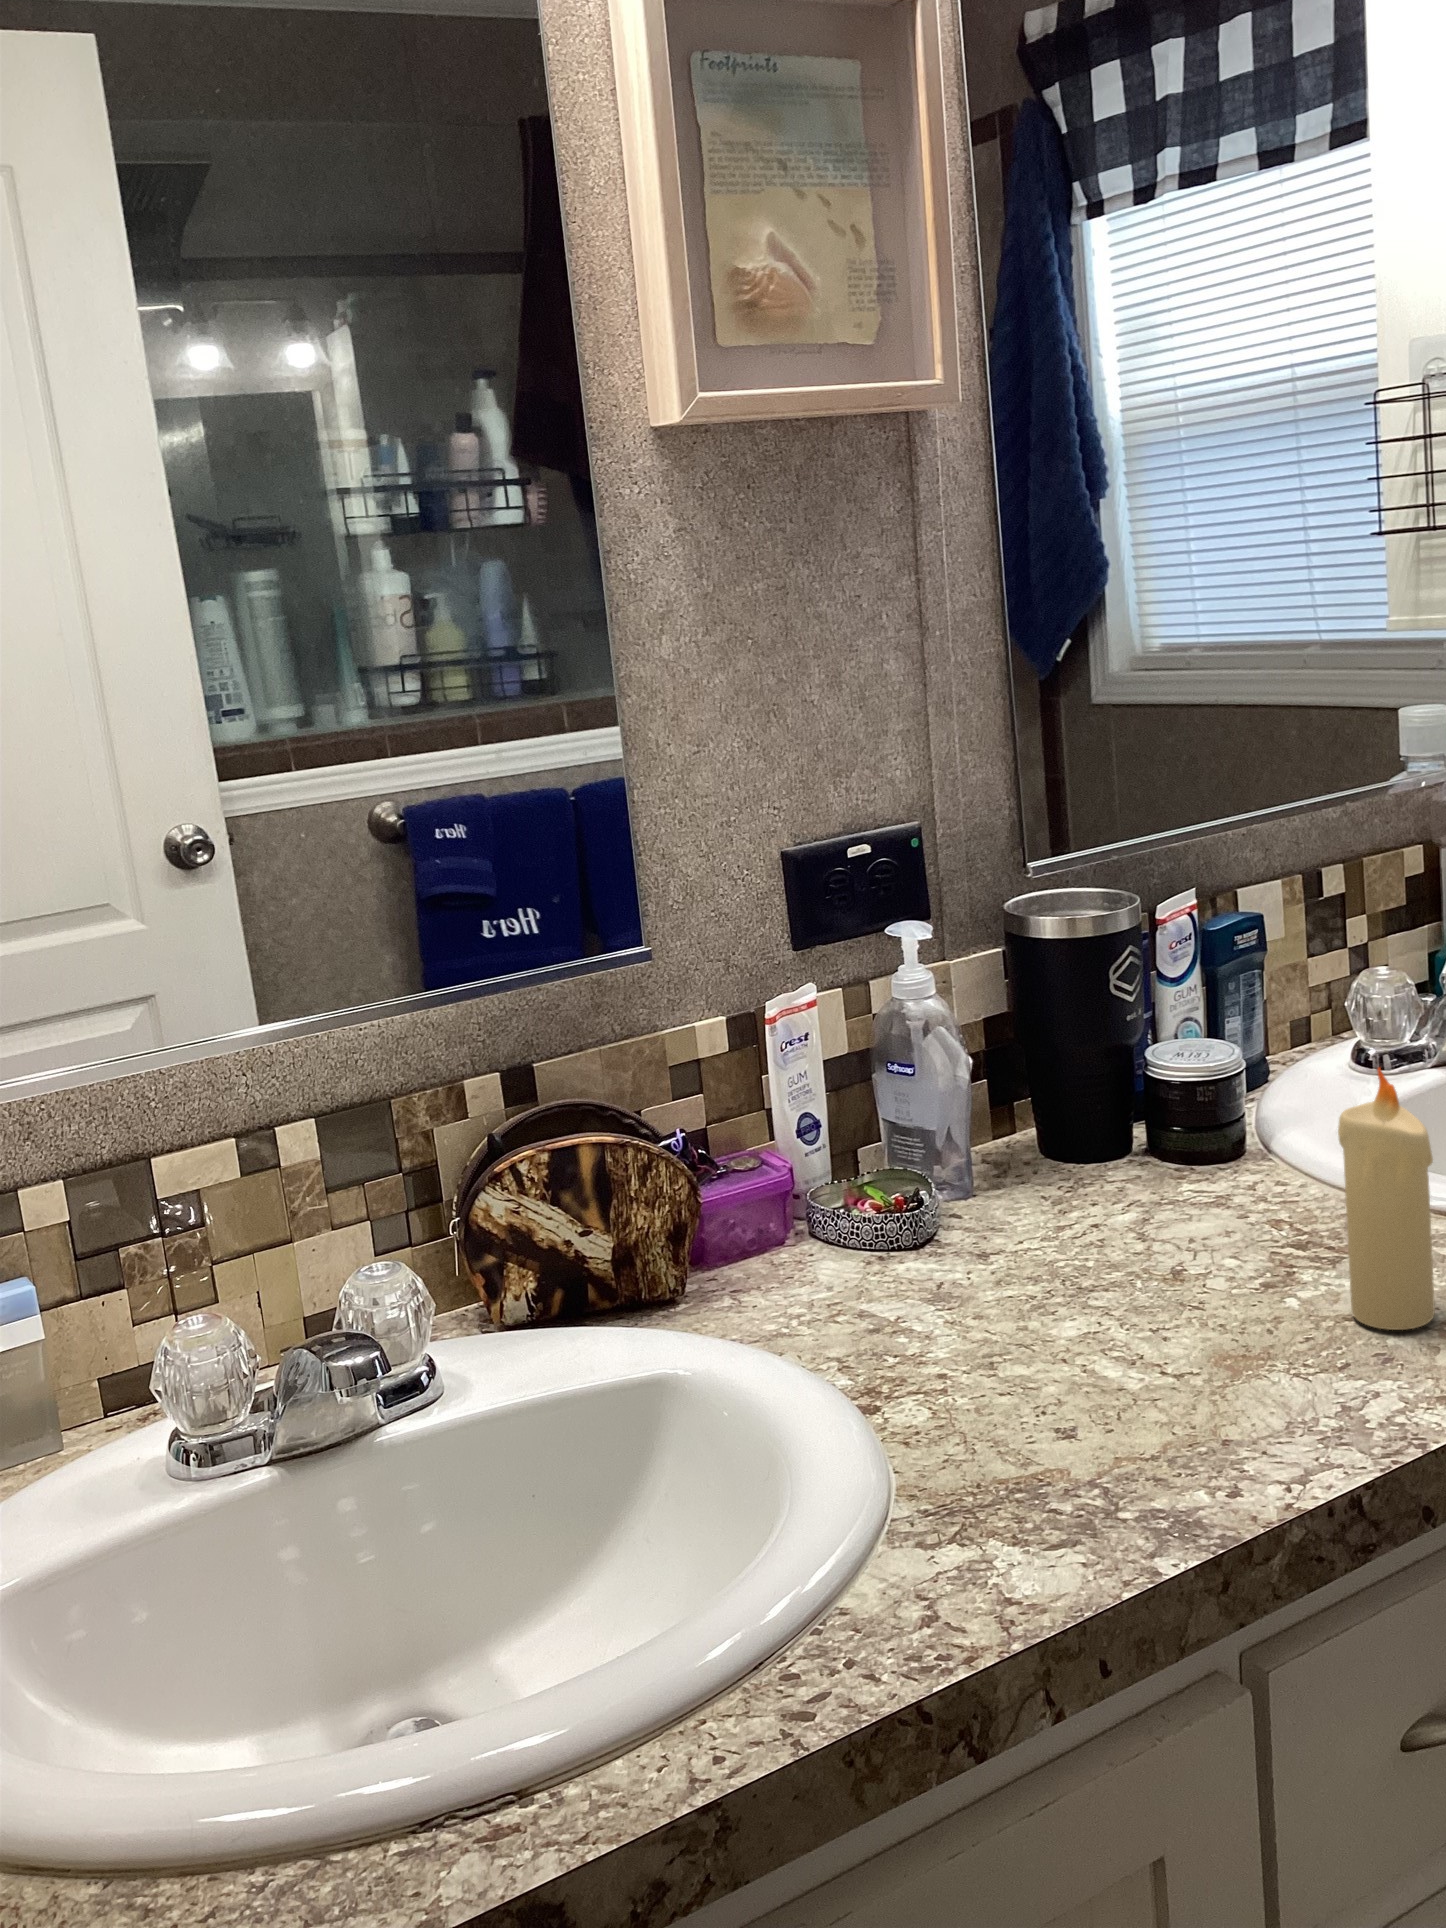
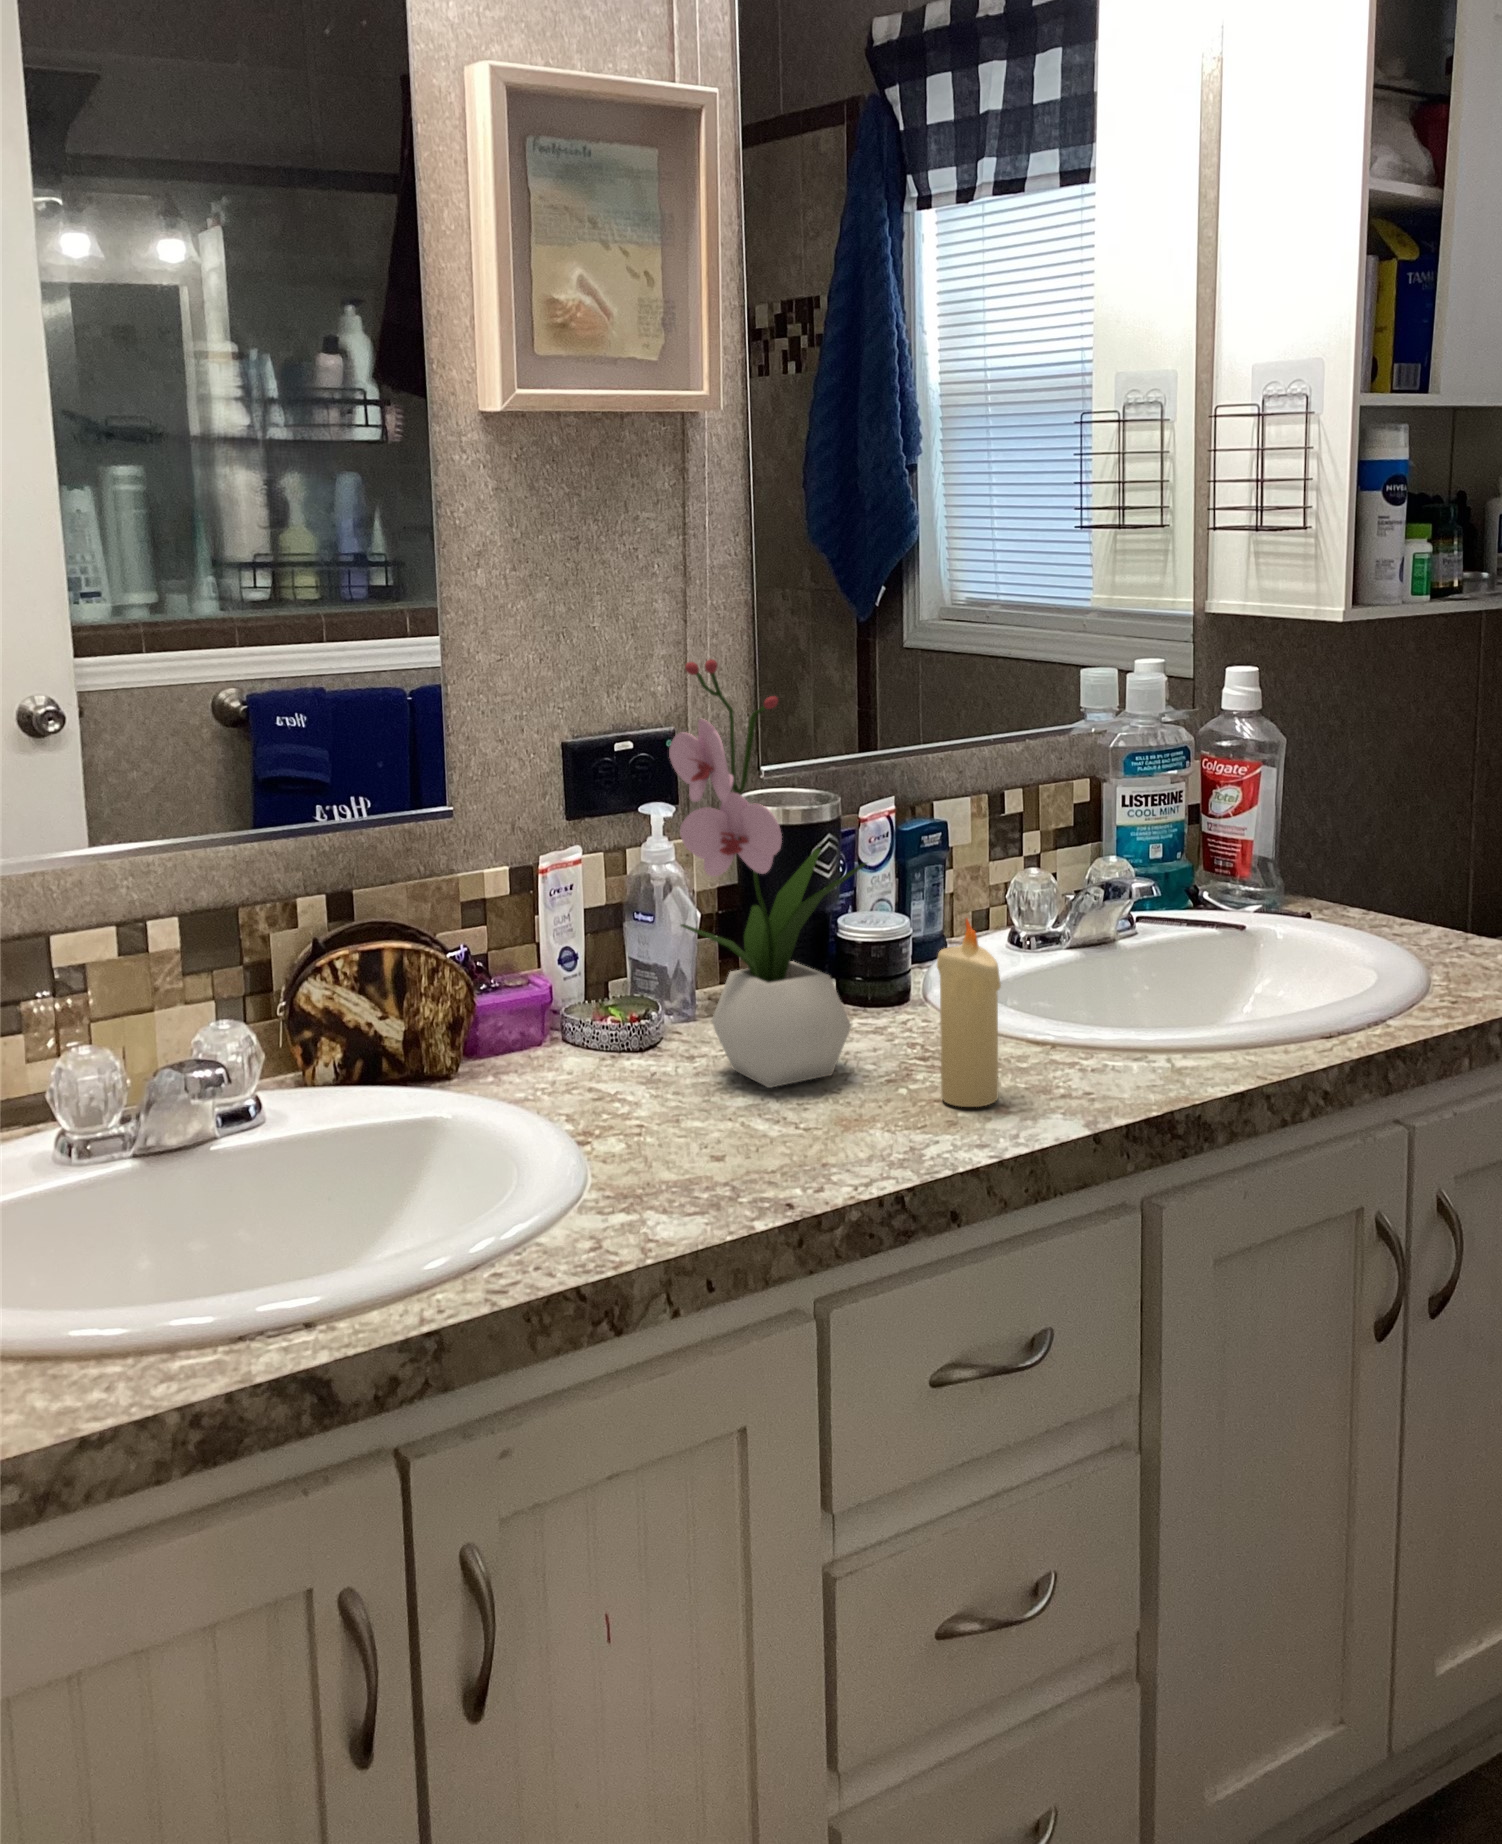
flower arrangement: none [943,732,1225,1308] -> present [669,659,867,1088]

